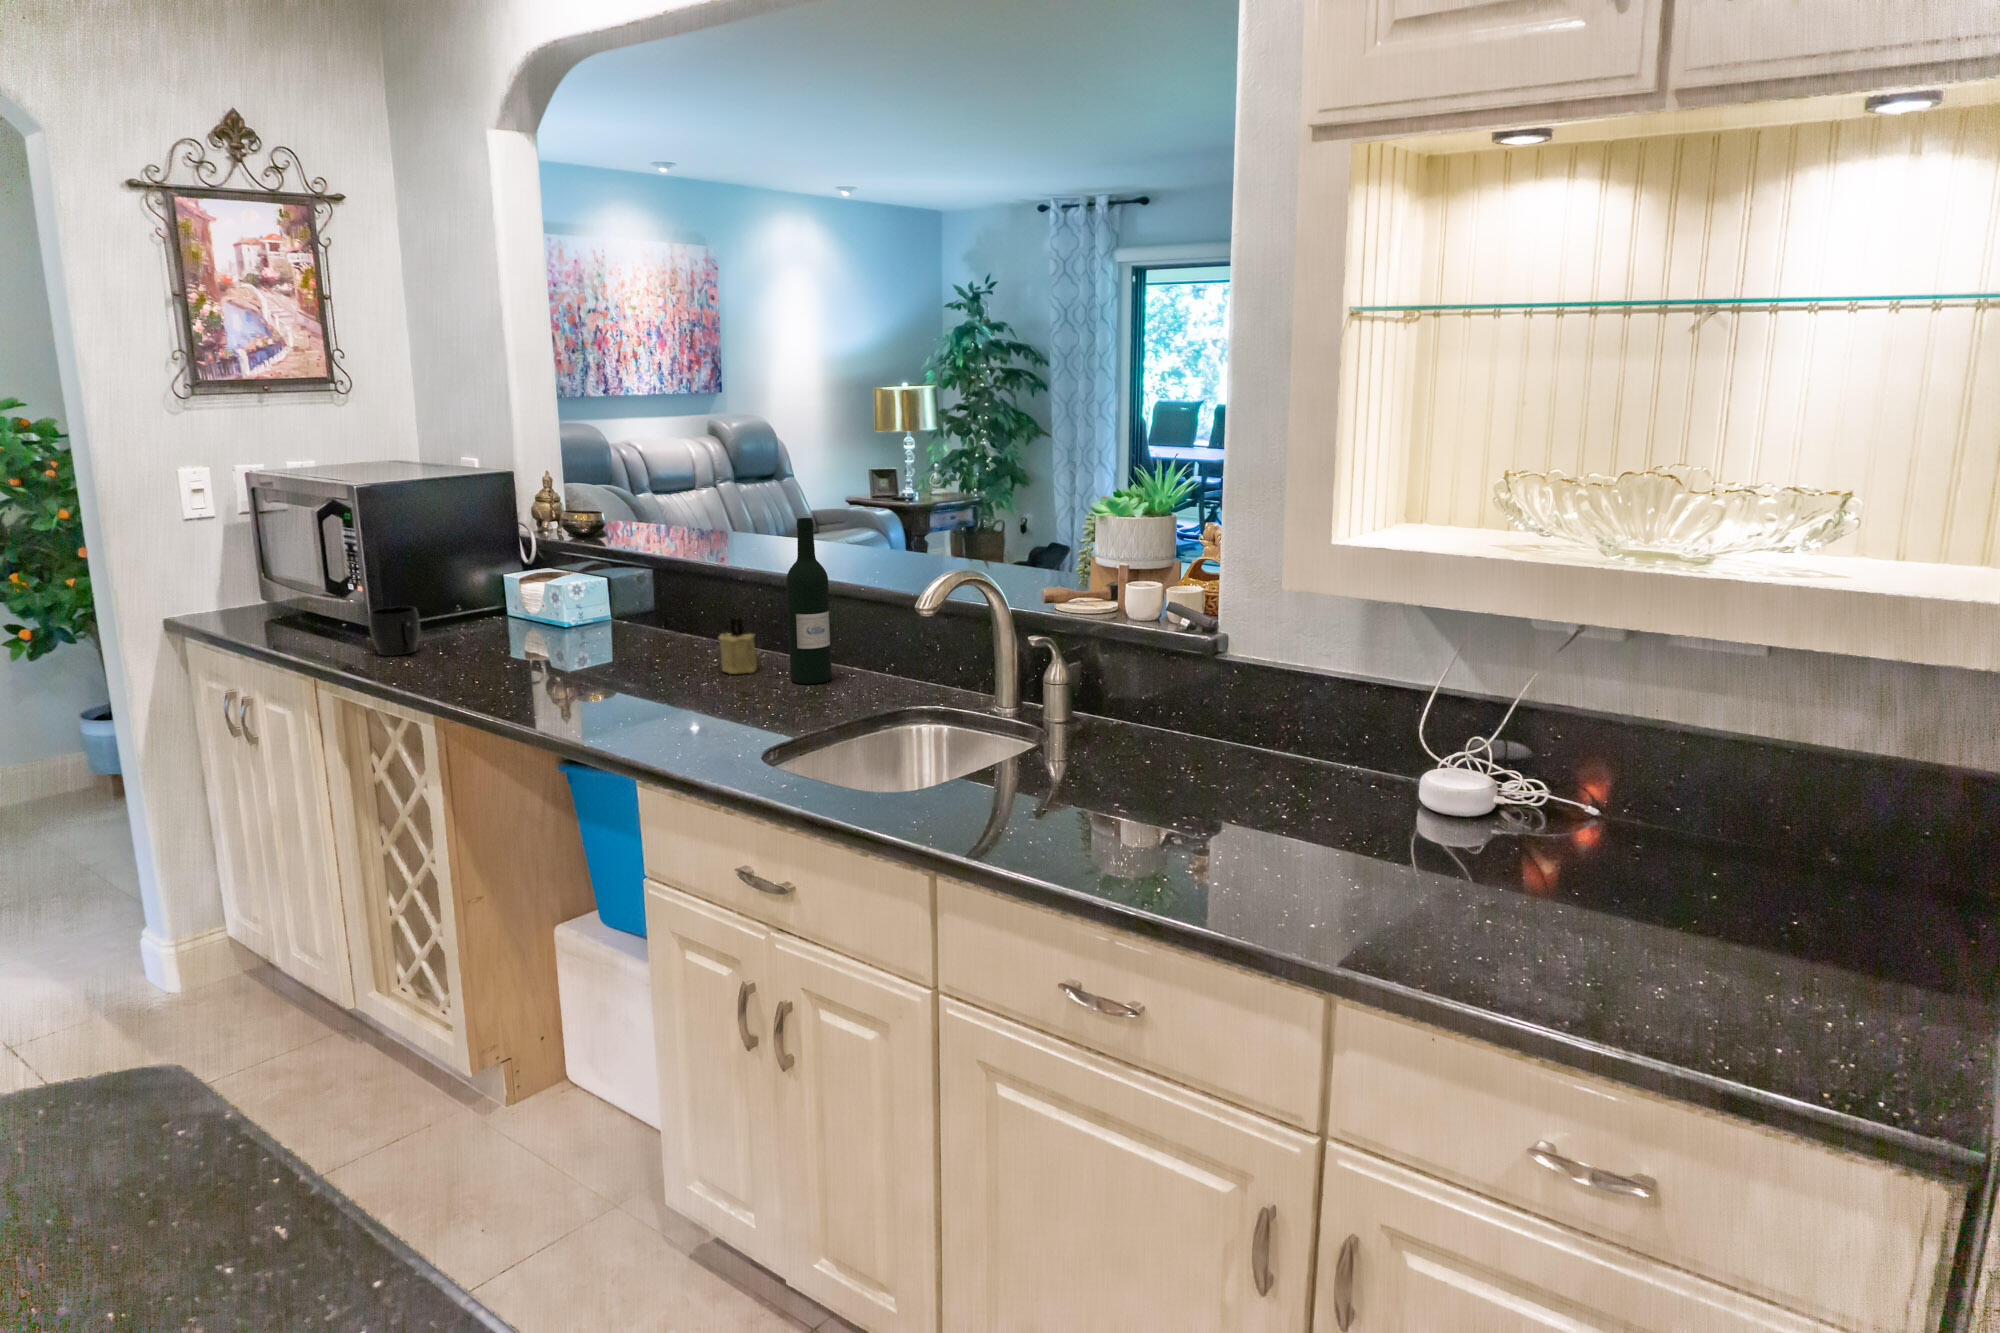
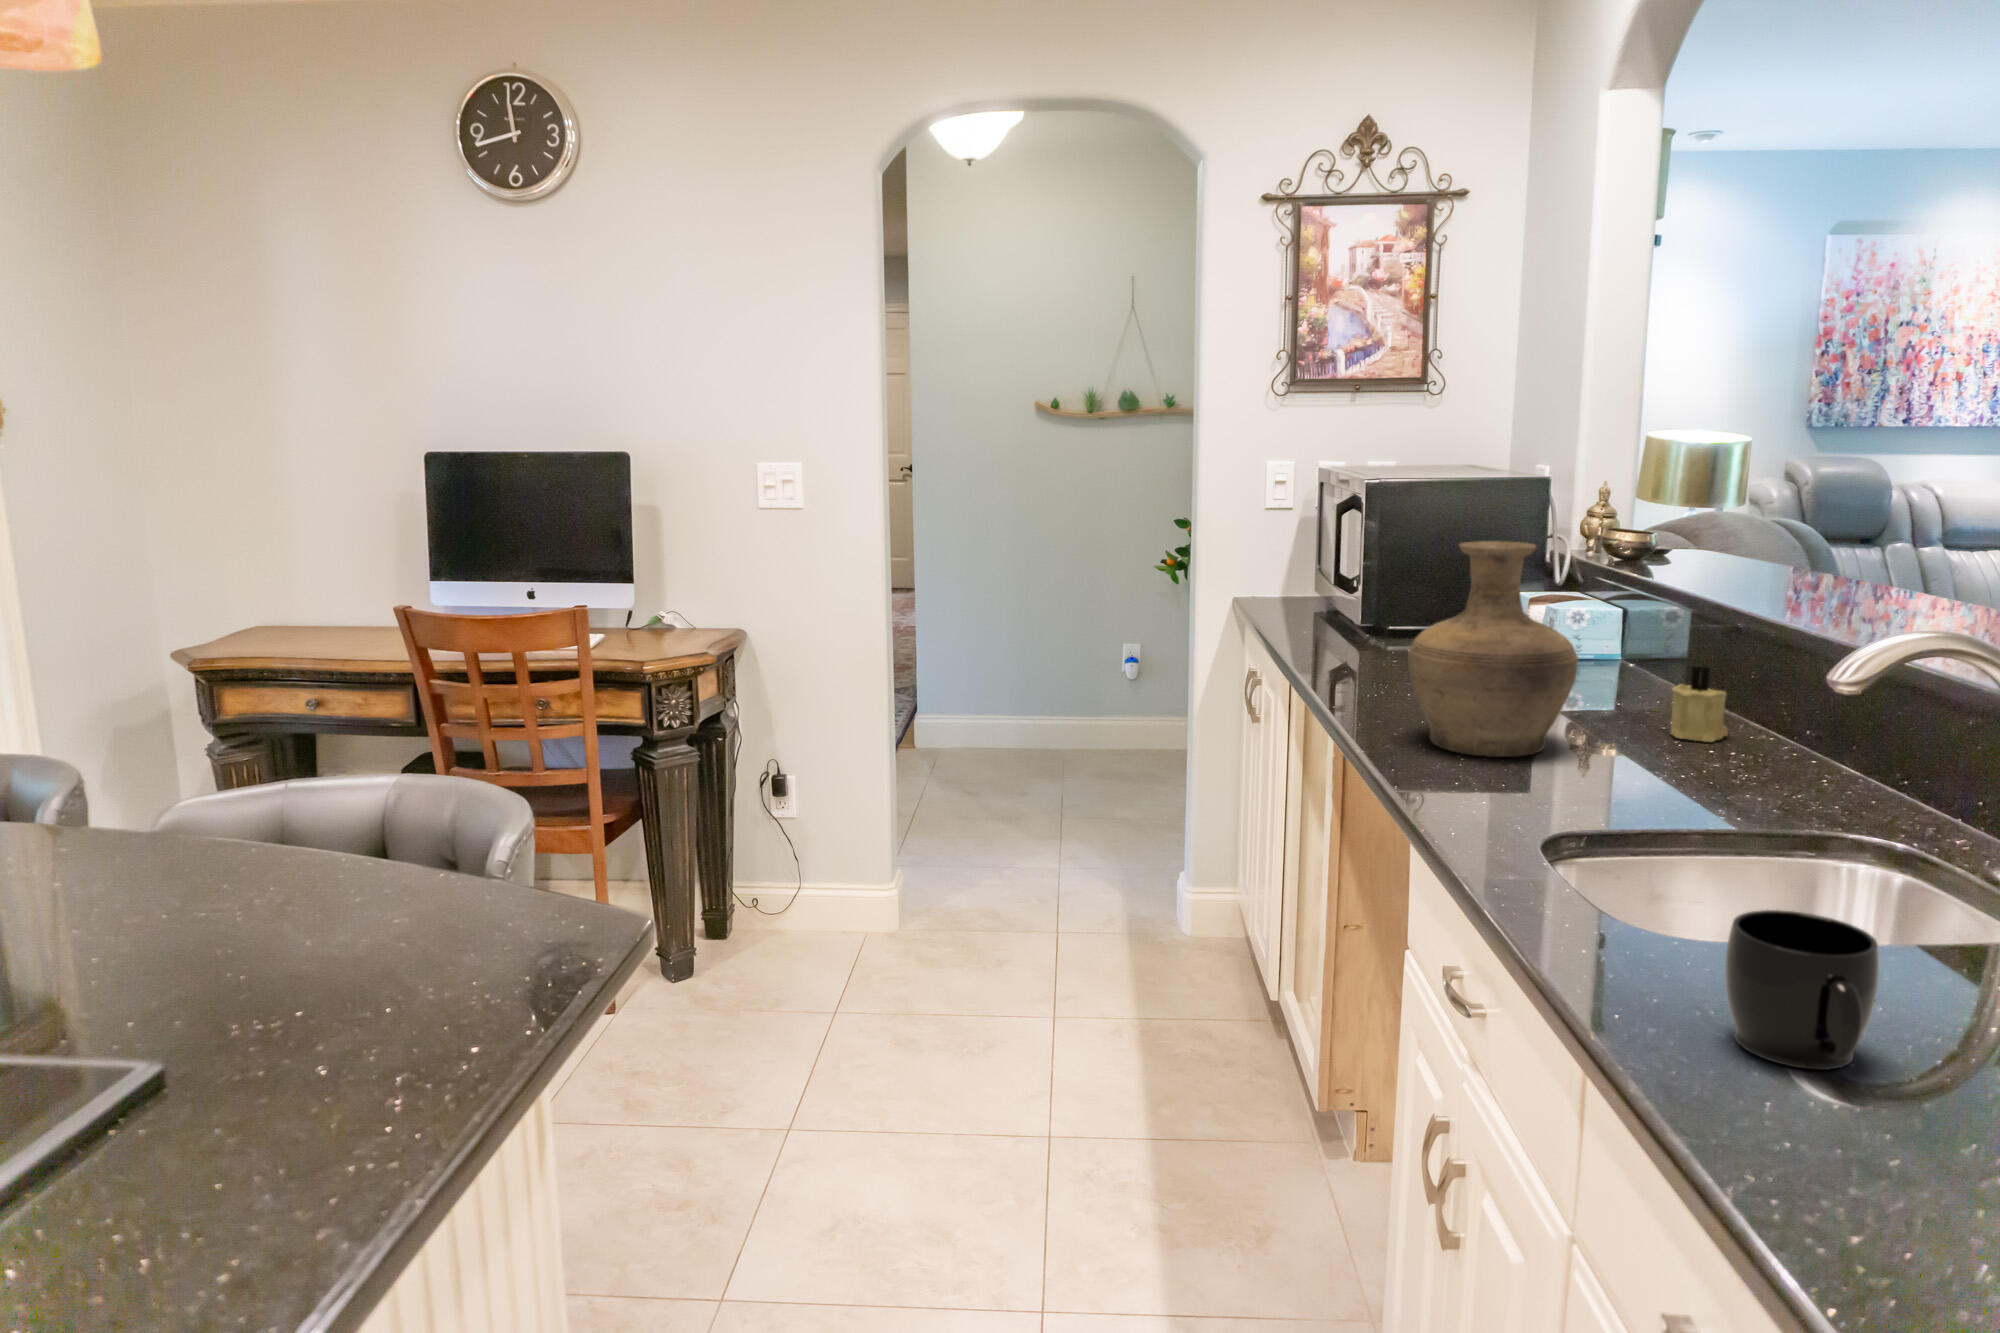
wine bottle: present [786,518,832,684] -> none [1746,535,1826,772]
vase: none [548,542,683,719] -> present [1408,541,1578,757]
mug: present [369,606,420,656] -> present [1725,910,1879,1070]

